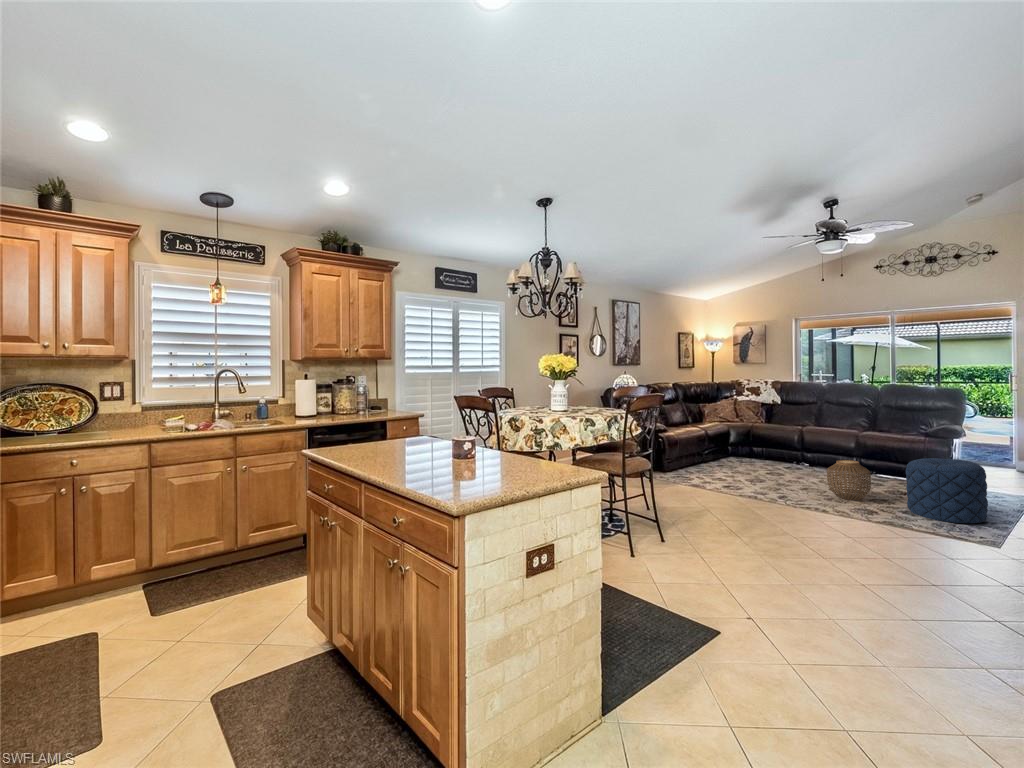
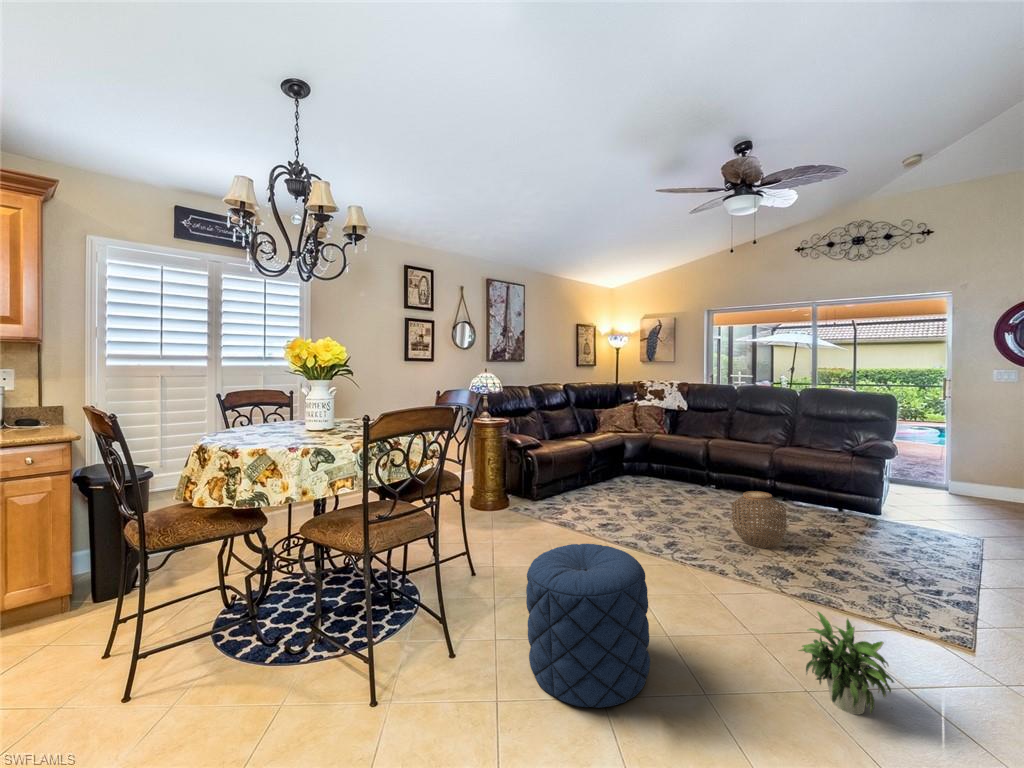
pouf: present [906,458,988,523] -> present [526,544,650,708]
potted plant: none [876,516,937,568] -> present [799,611,894,715]

